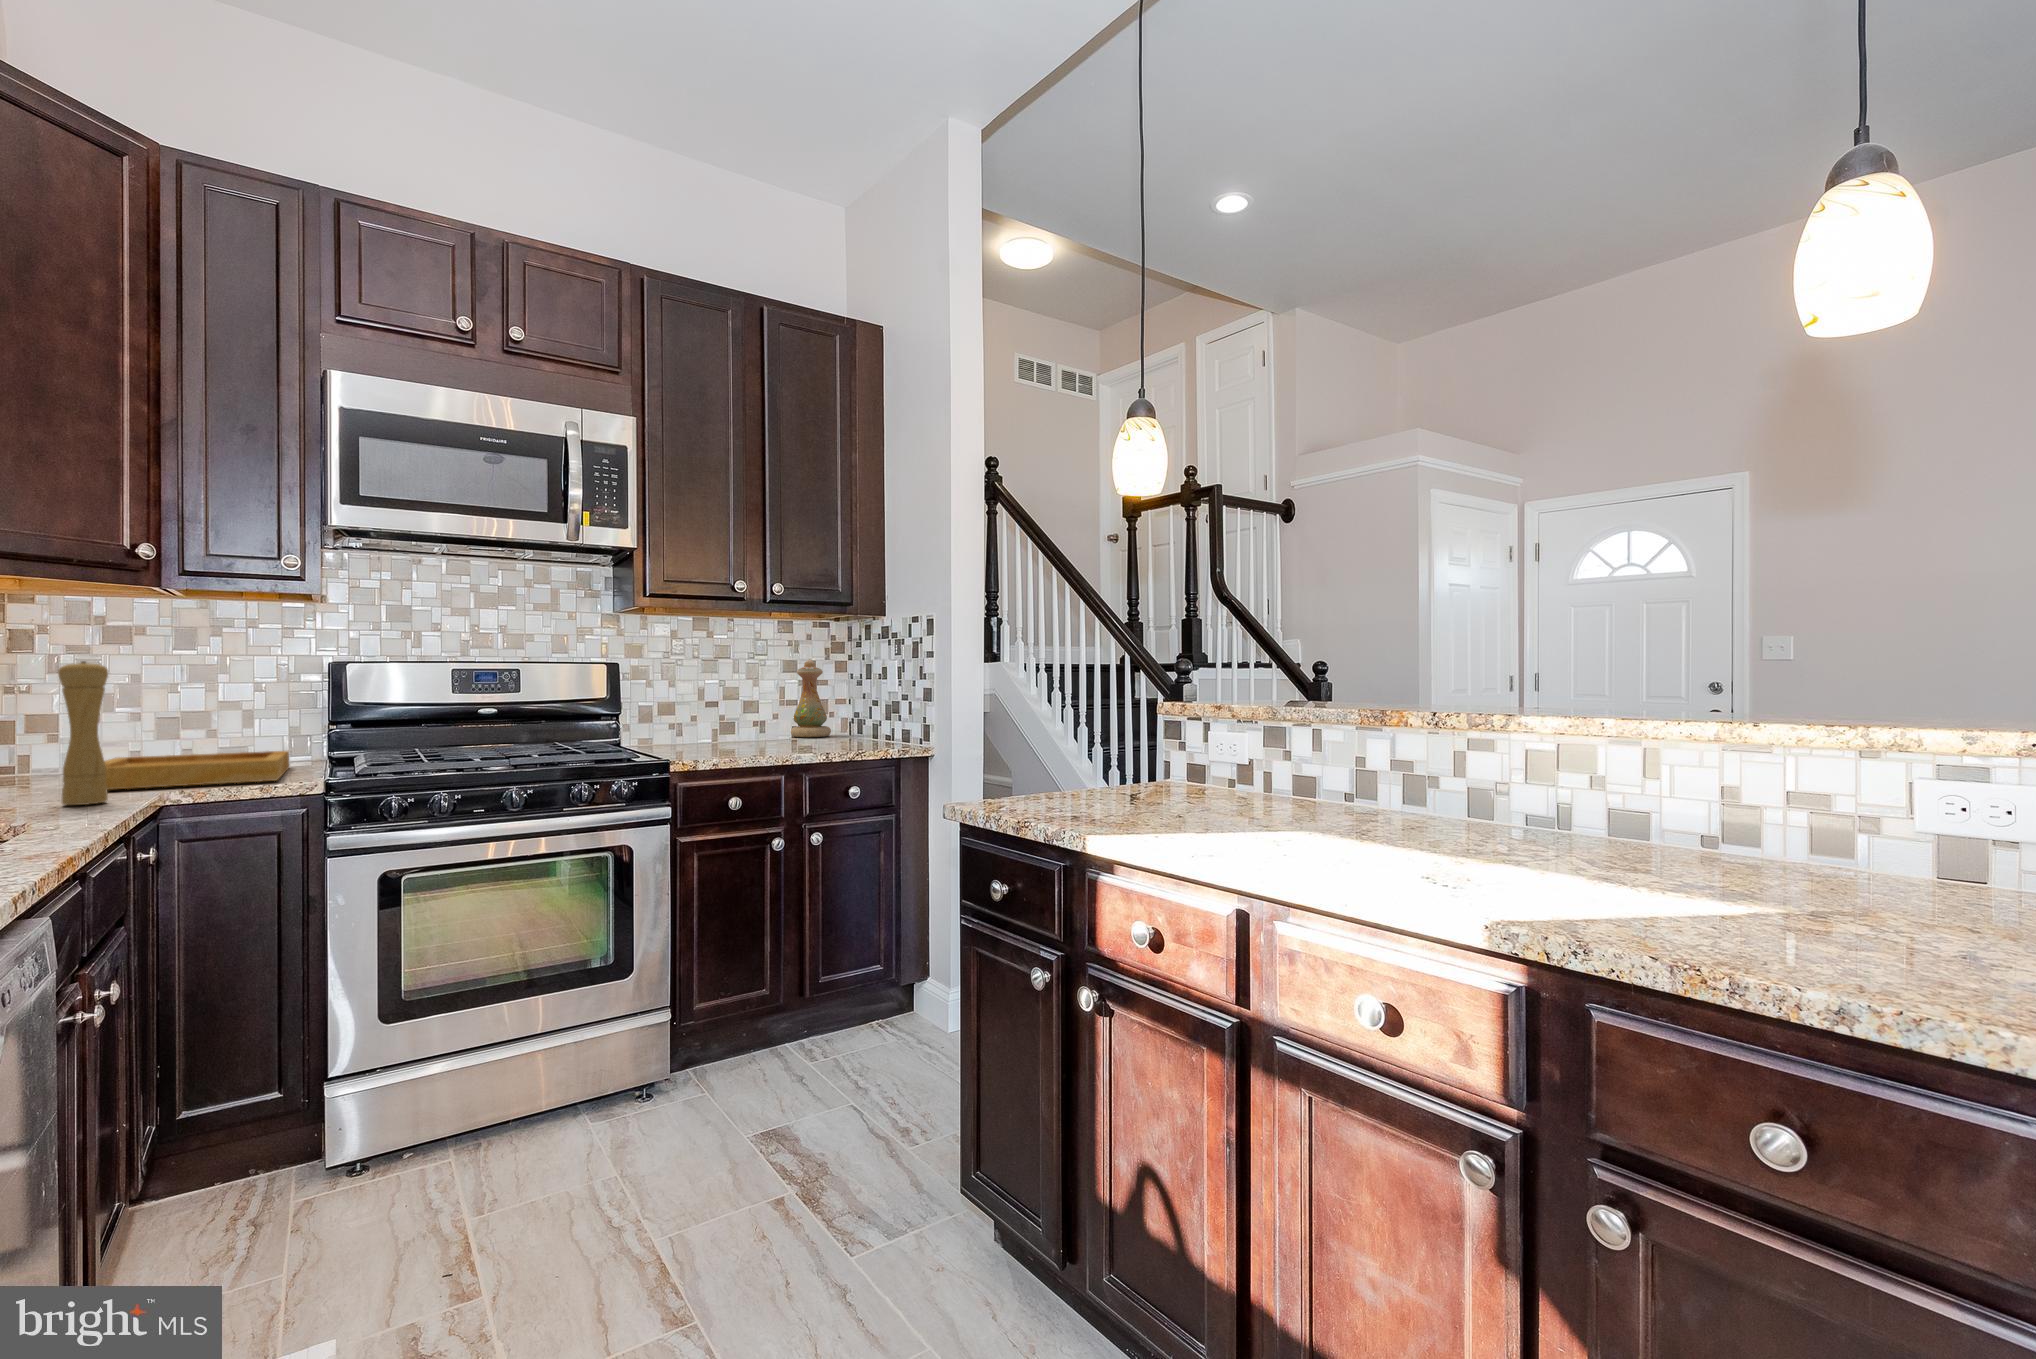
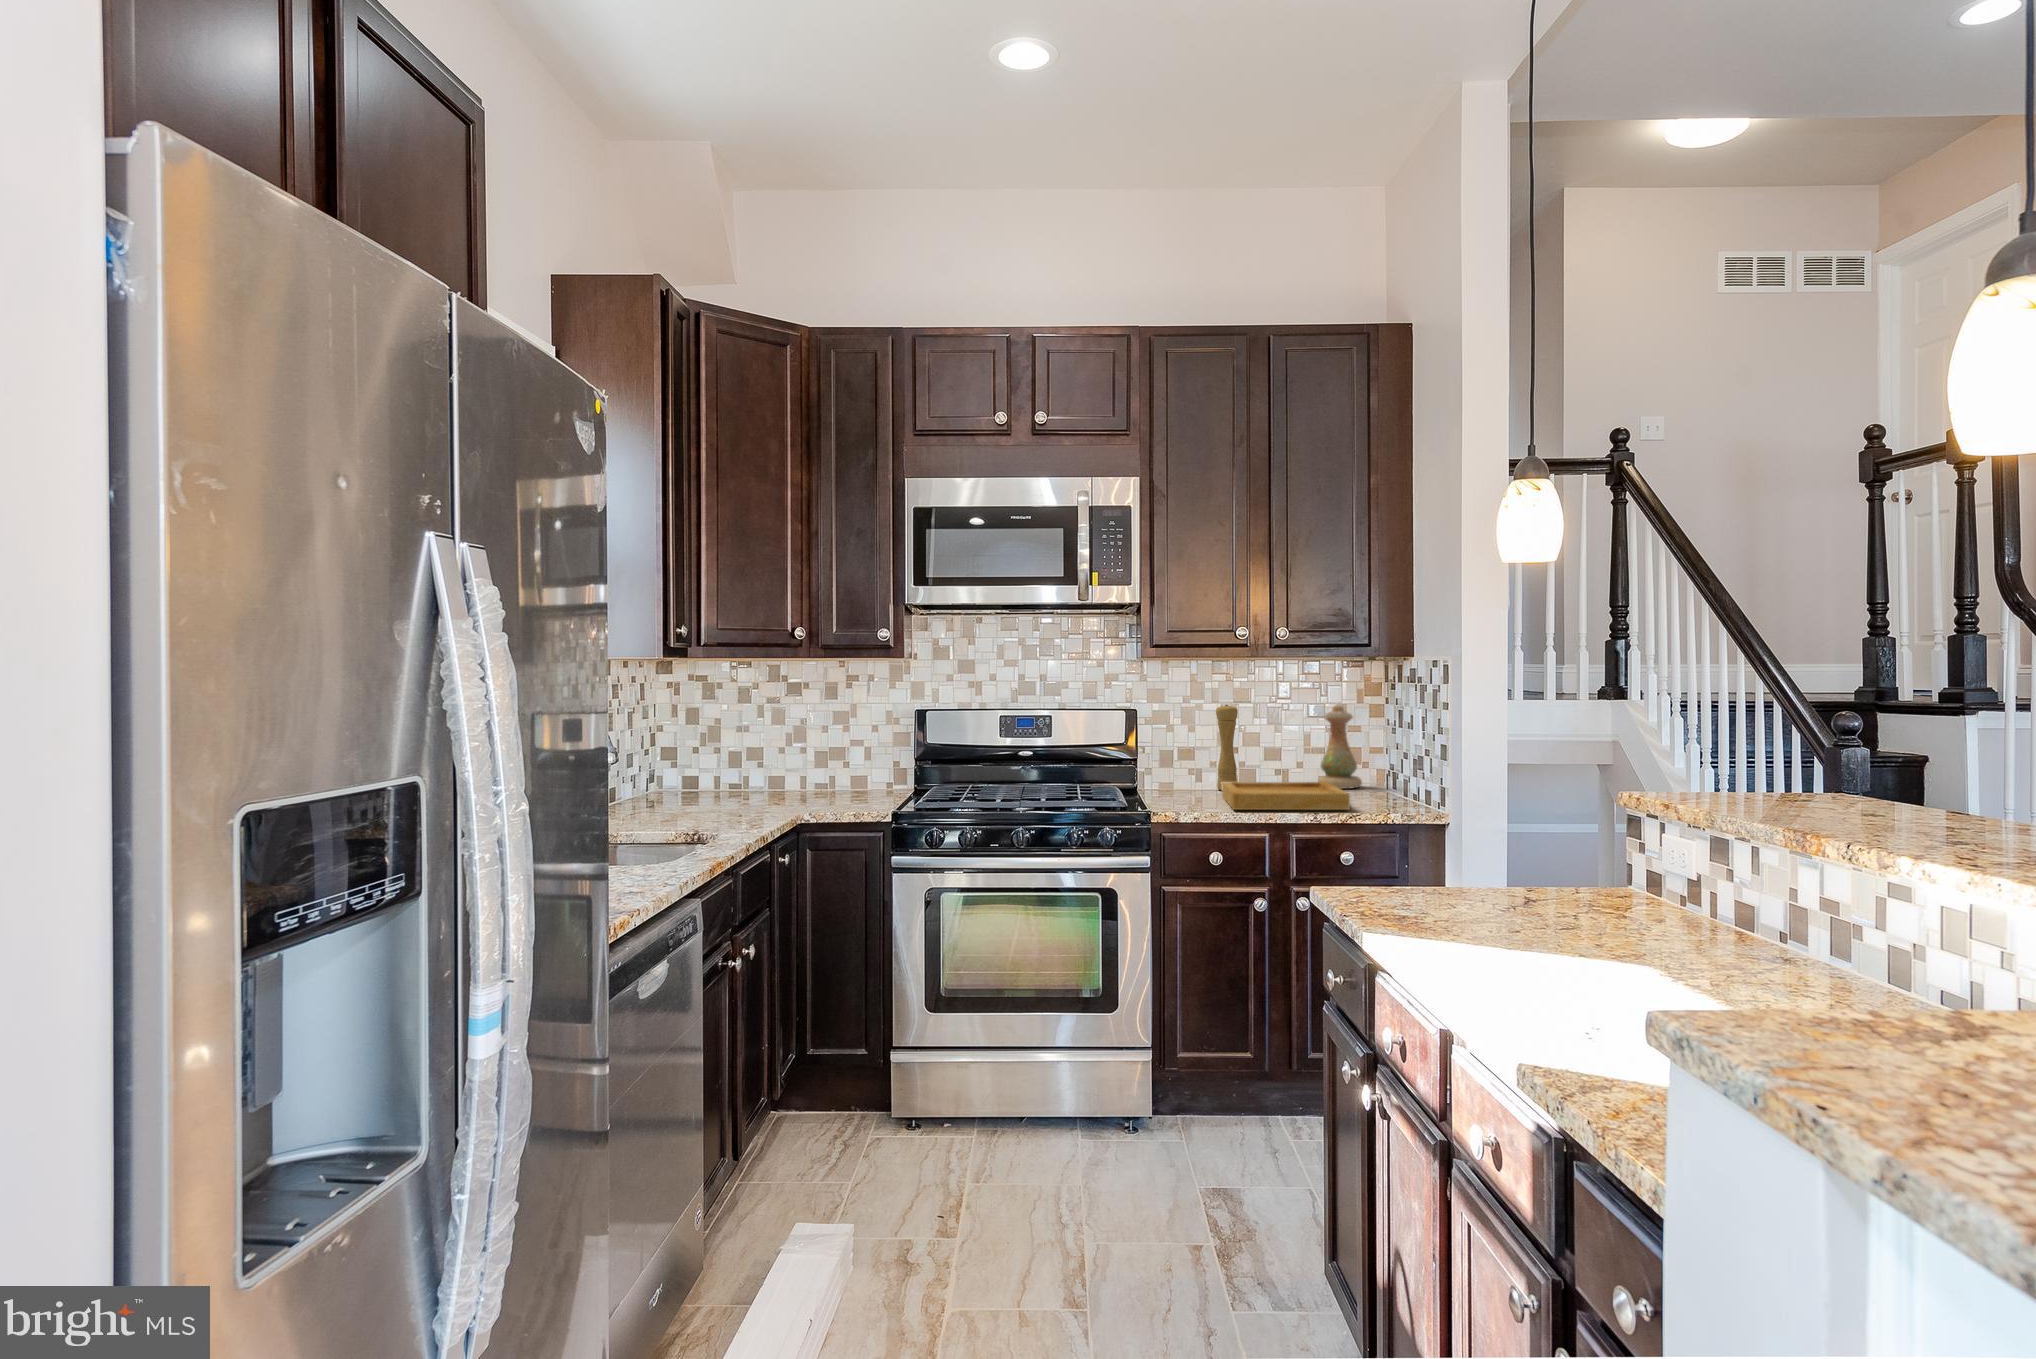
pepper mill: present [58,661,108,805] -> present [1216,705,1238,790]
tray: present [105,751,289,790] -> present [1221,782,1350,810]

